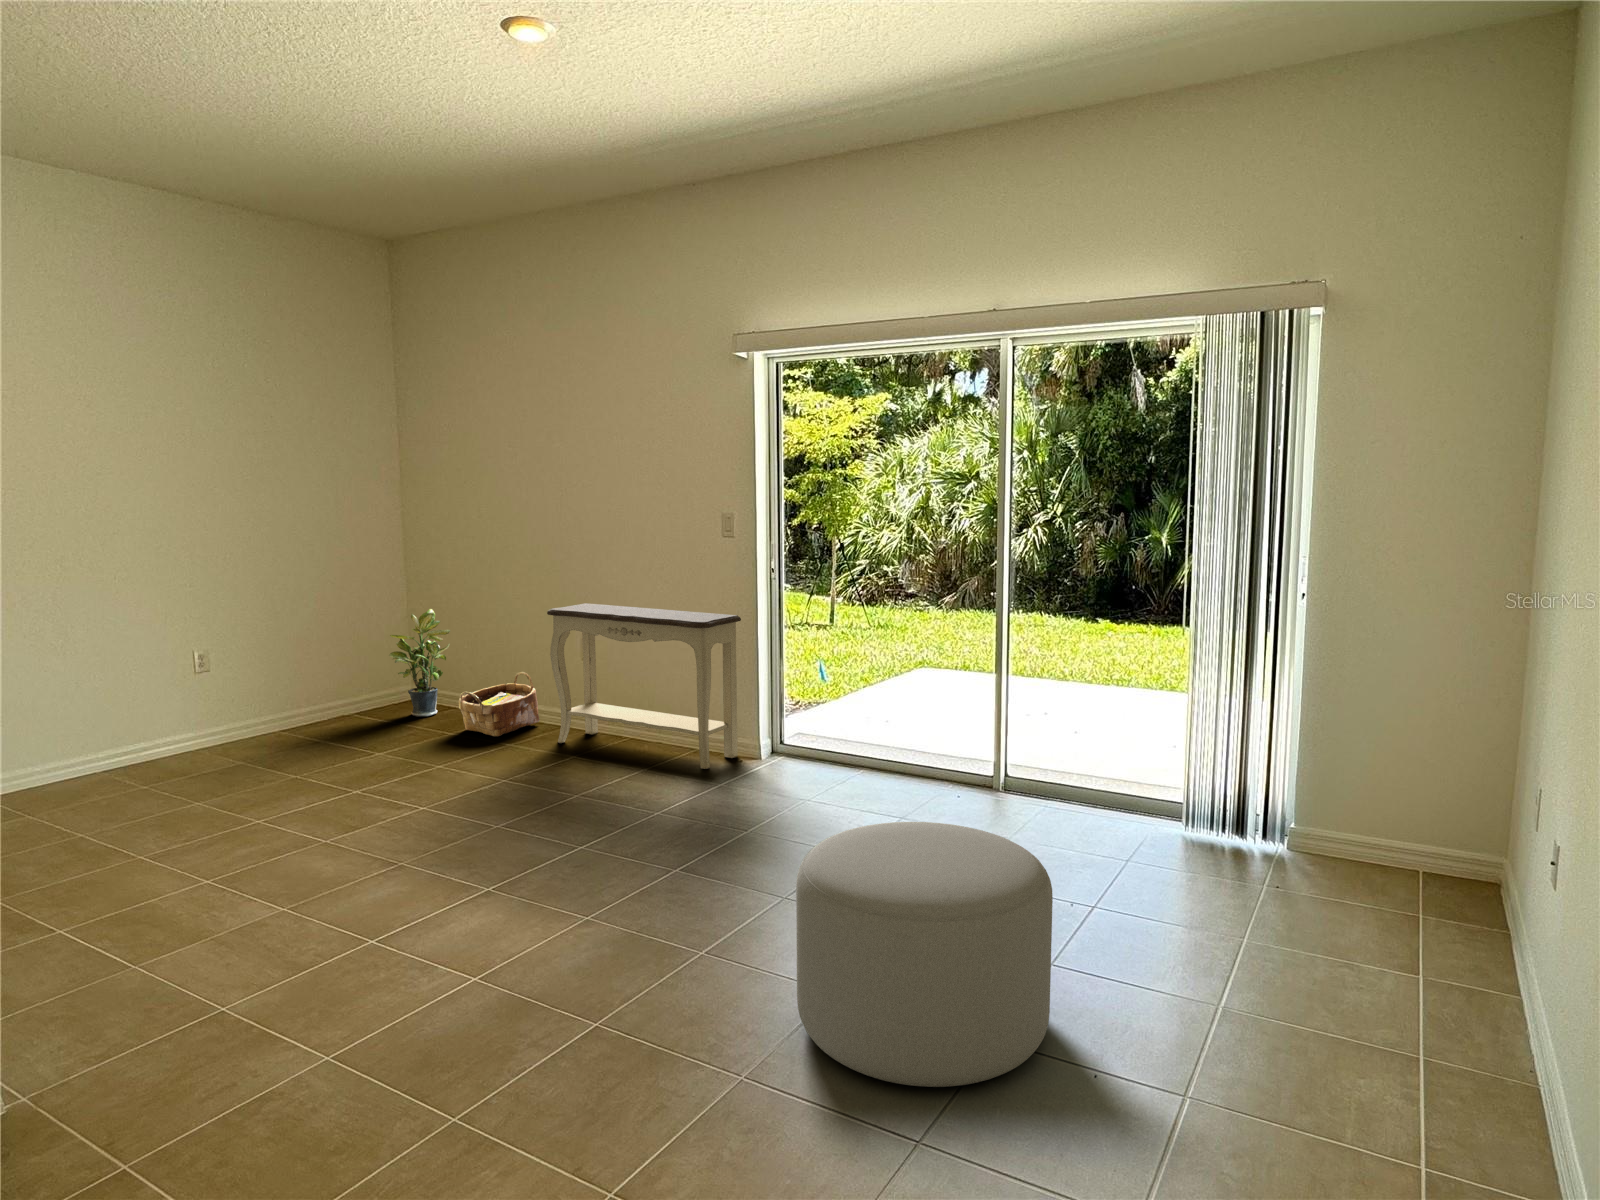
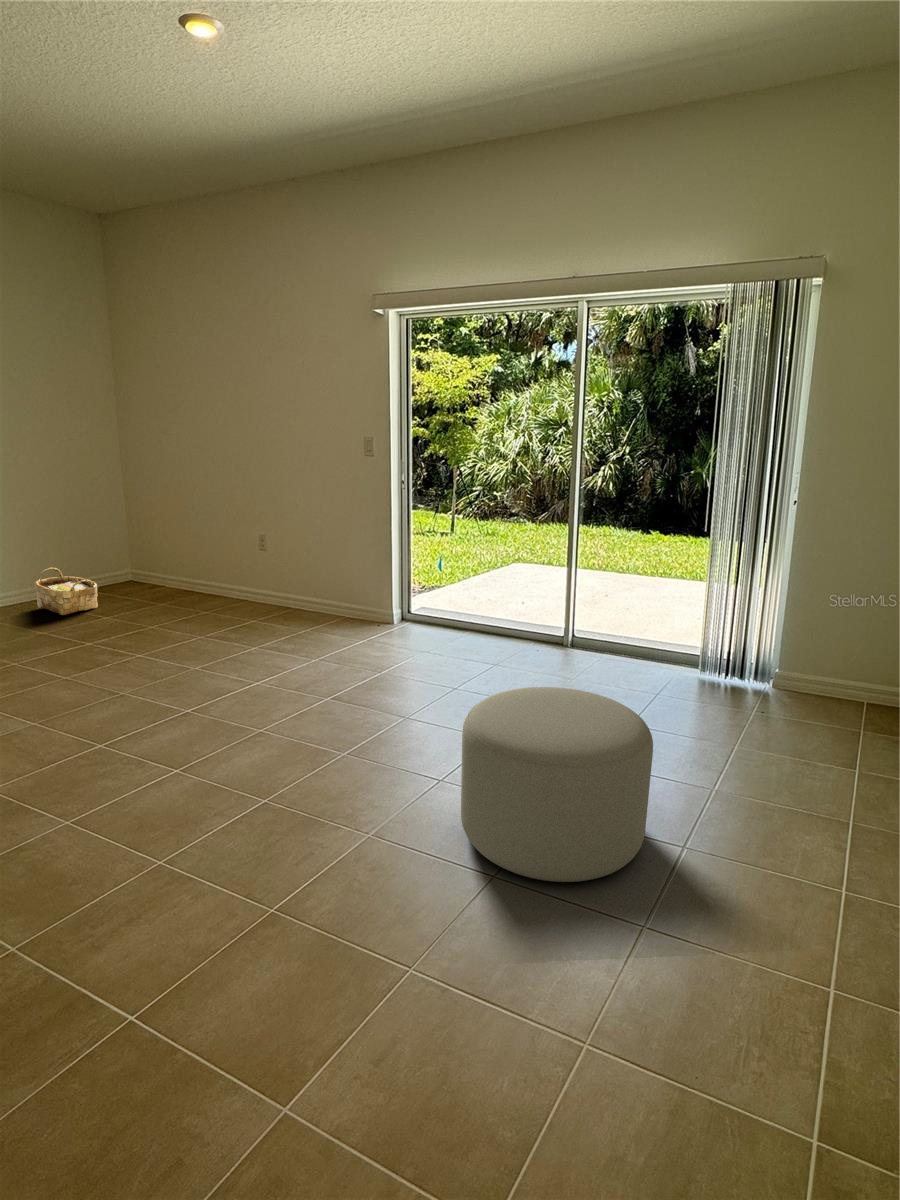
console table: present [547,603,741,769] -> none [236,514,385,638]
potted plant: present [389,609,450,717] -> none [112,517,159,598]
woven basket: present [459,672,539,736] -> present [35,568,98,615]

